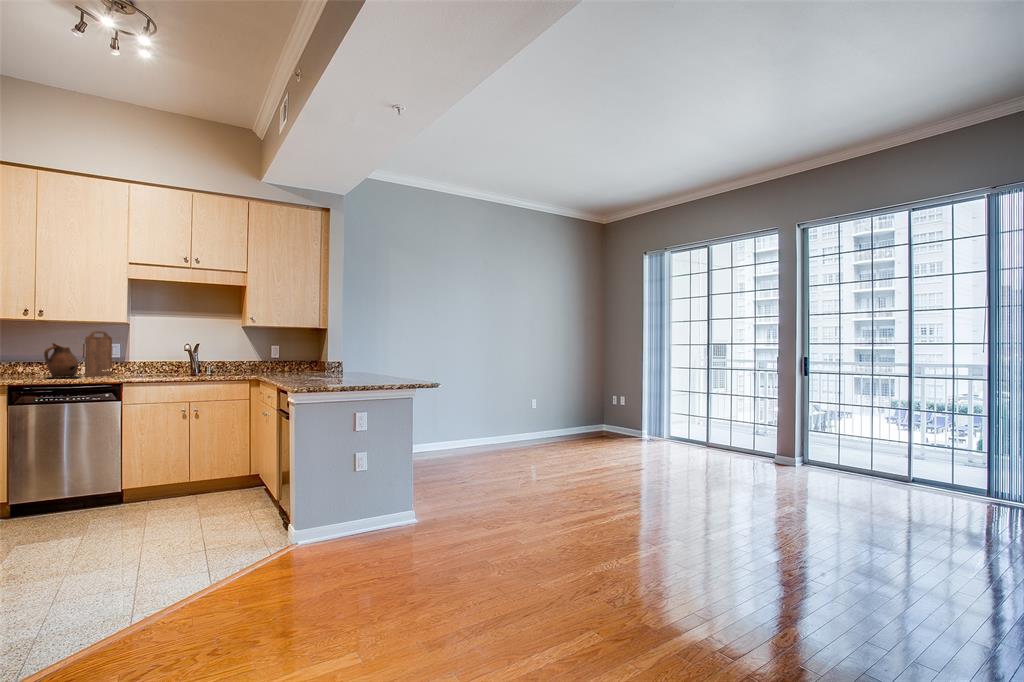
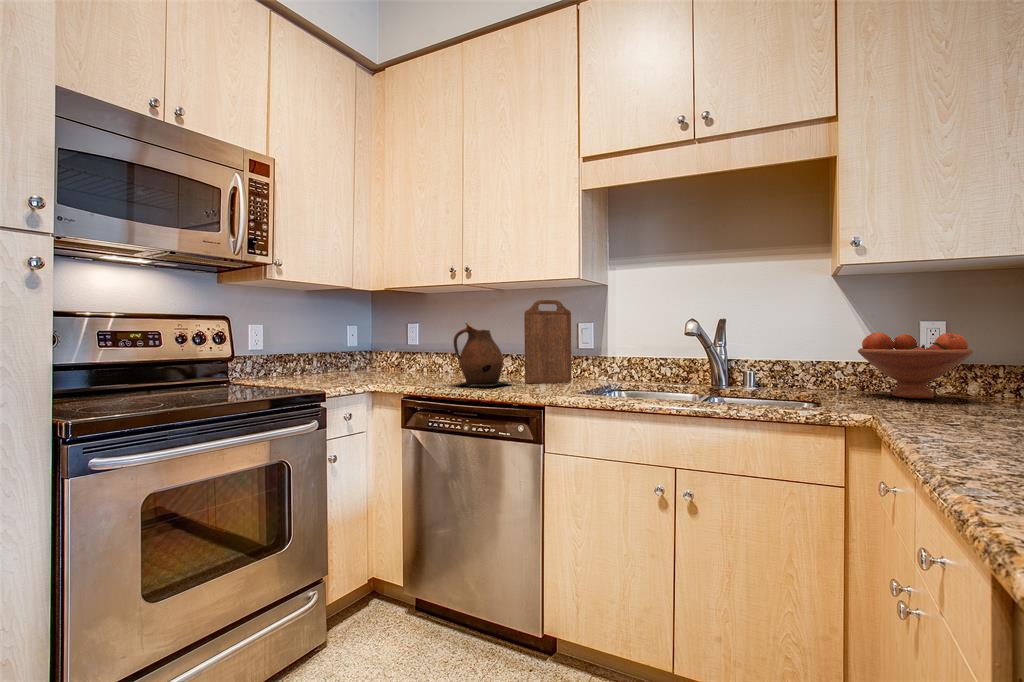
fruit bowl: none [252,349,287,373] -> present [858,332,973,399]

